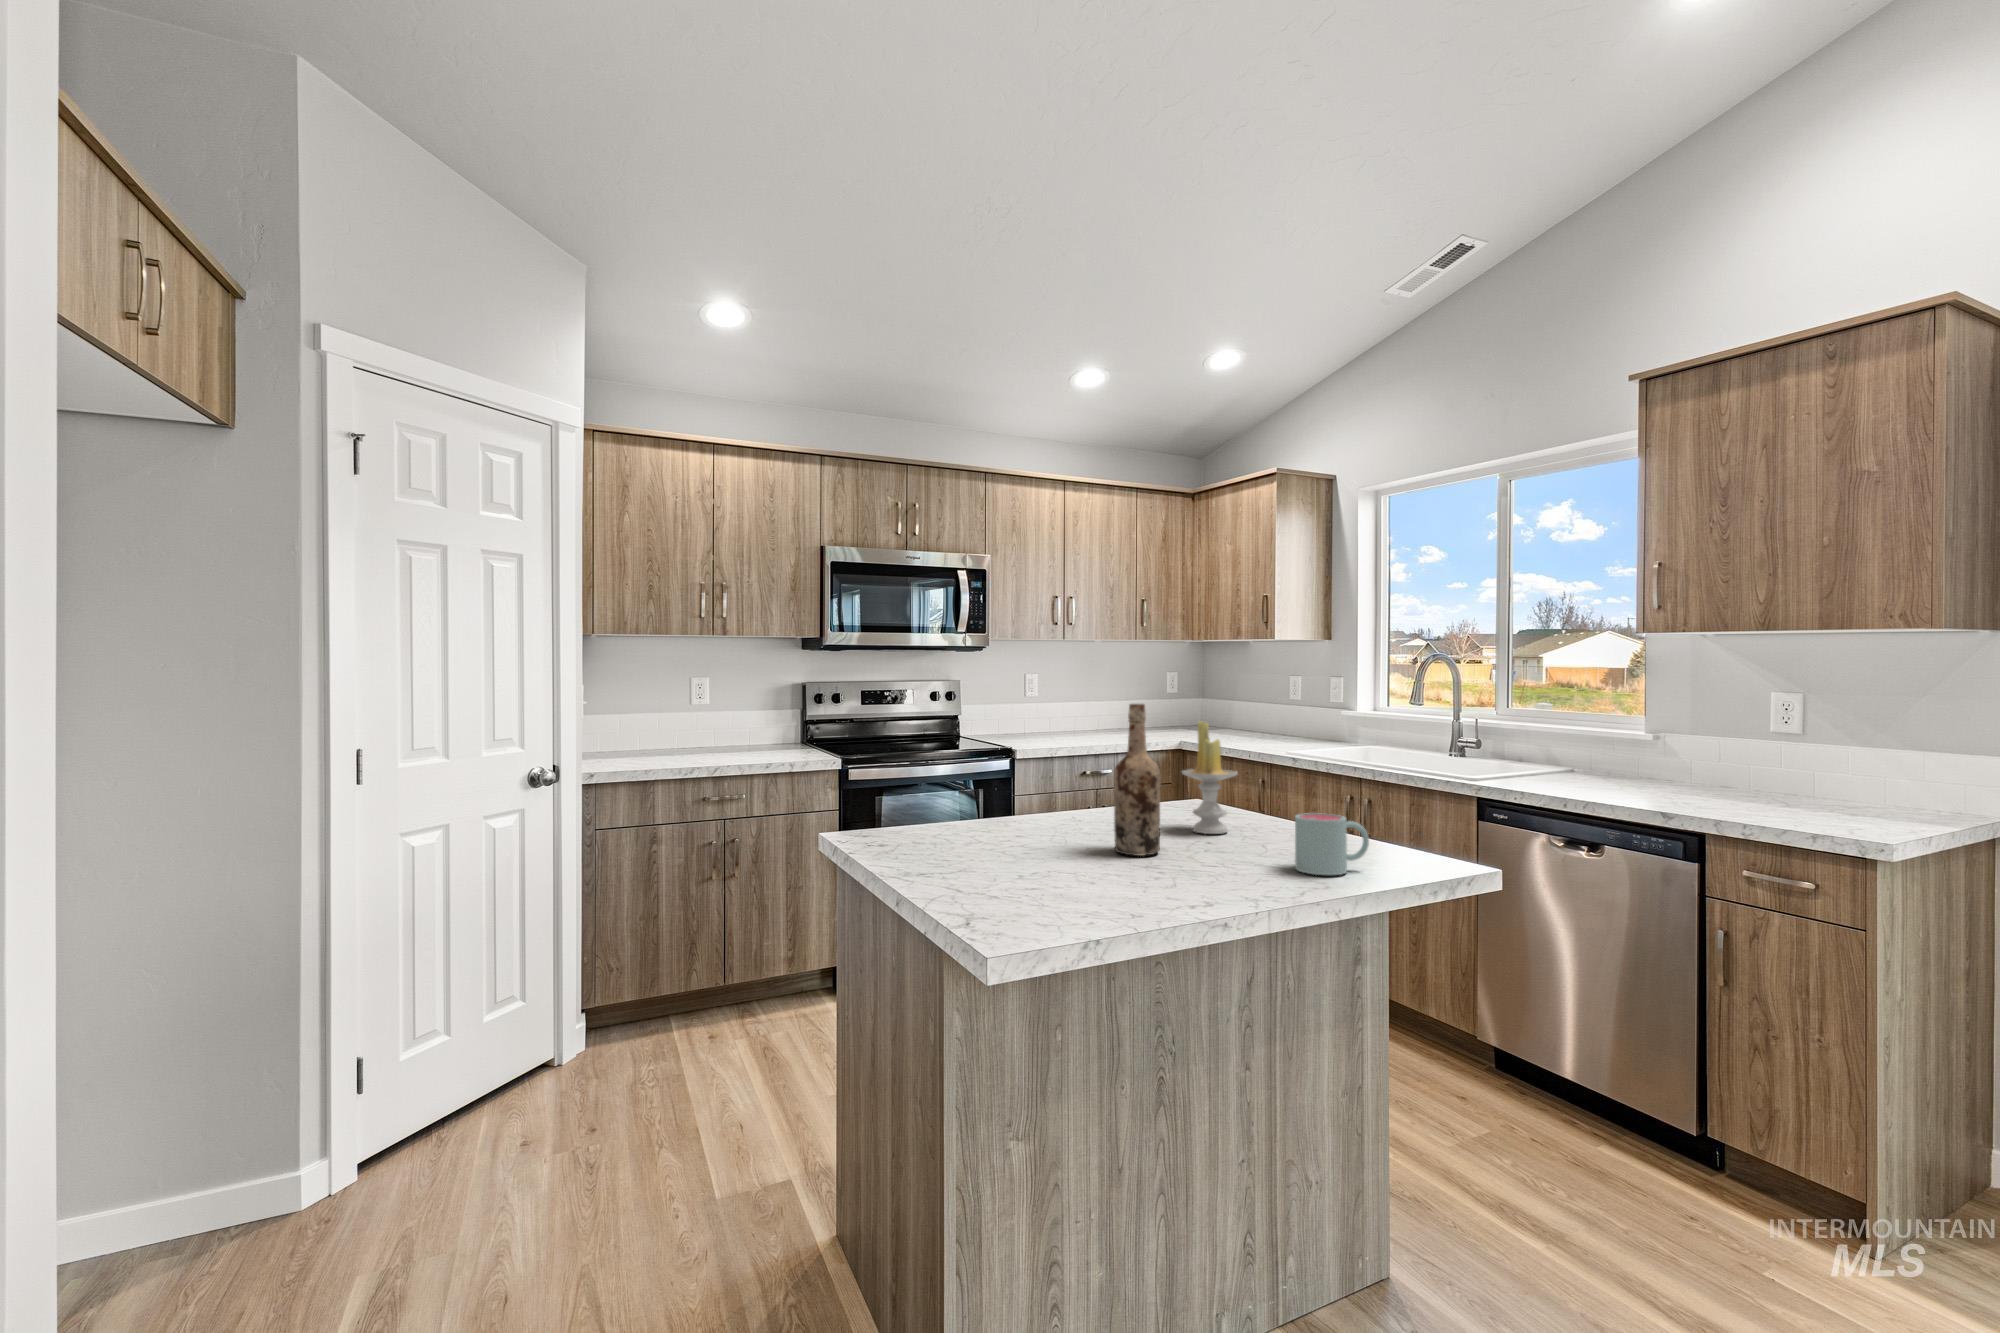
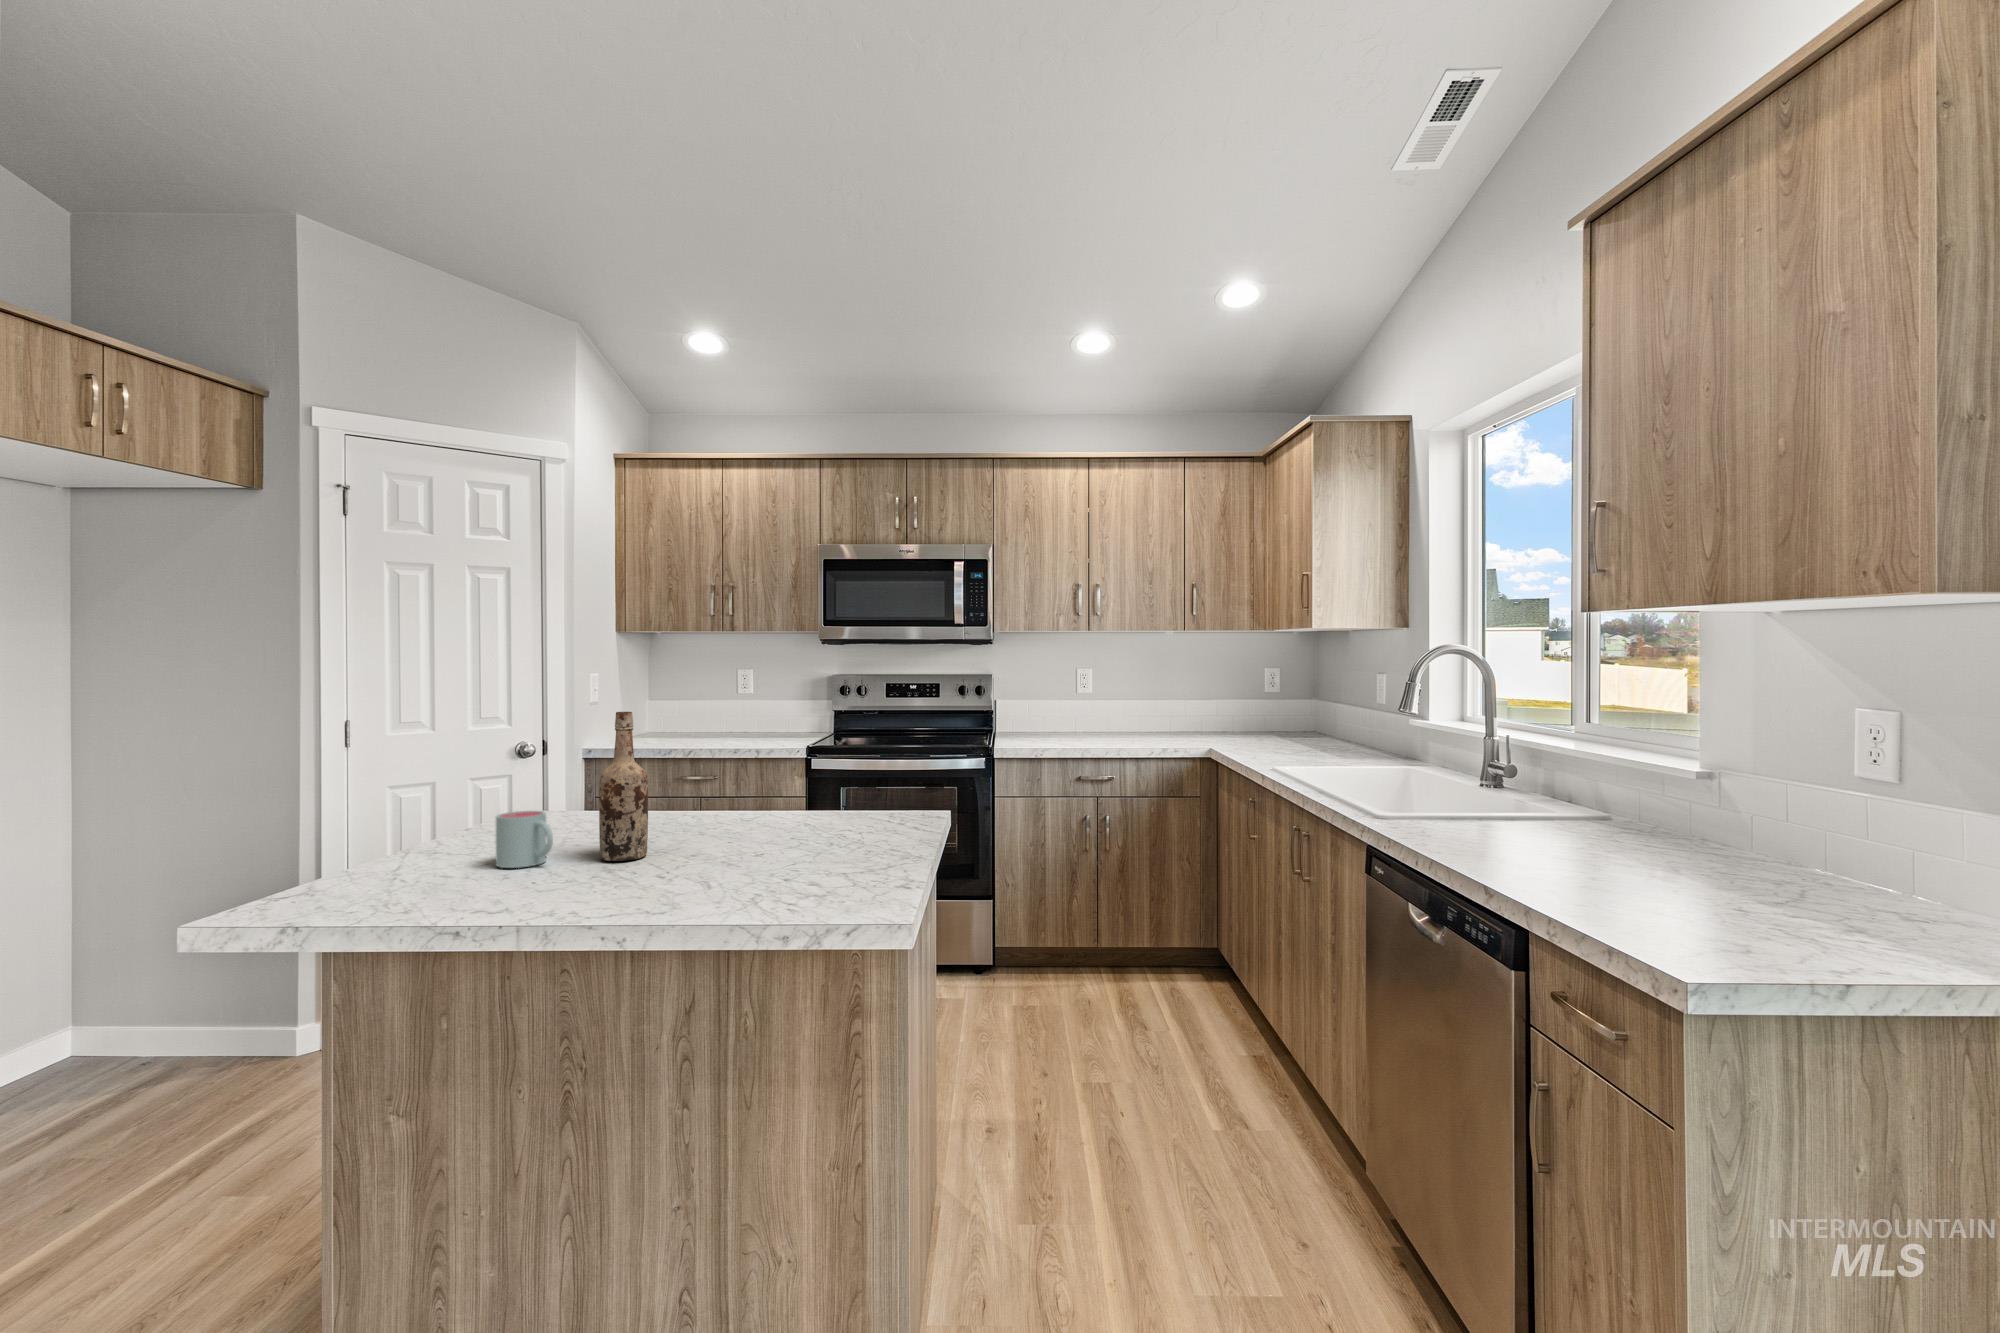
candle: present [1182,721,1238,834] -> none [733,729,792,848]
mug: present [1295,813,1369,875] -> present [496,811,553,868]

